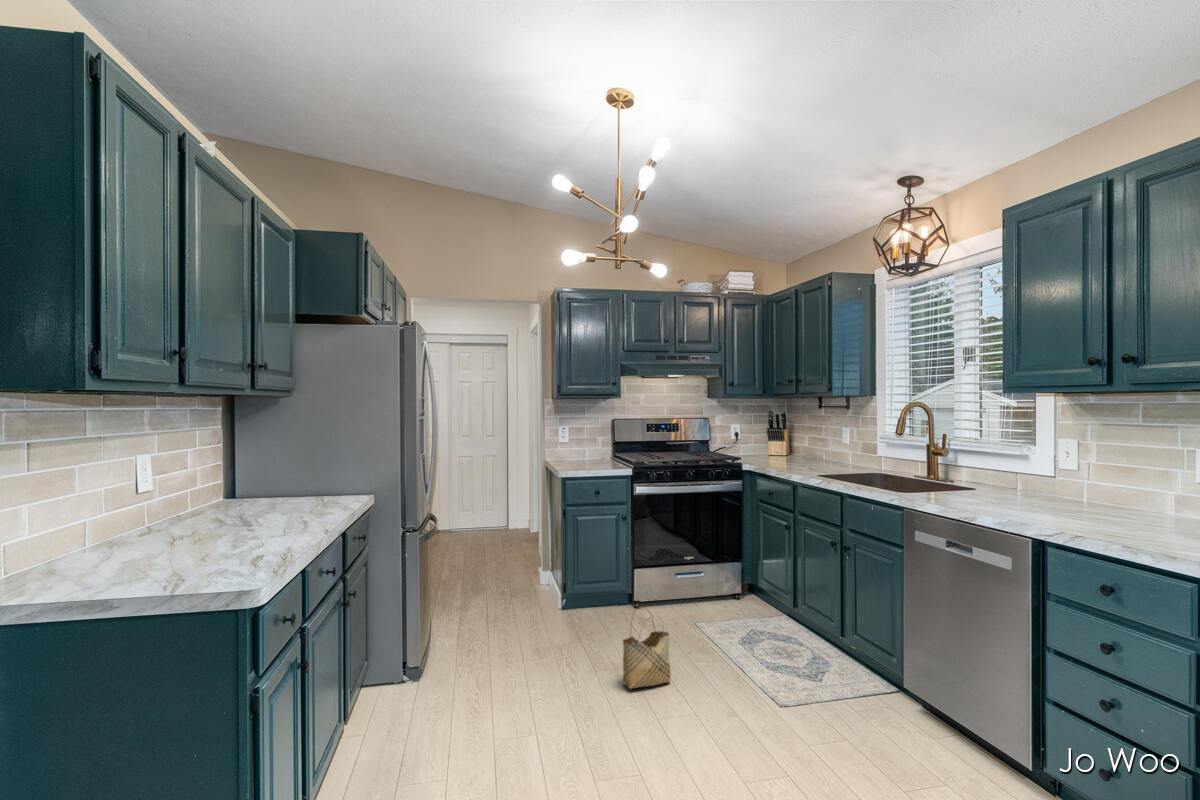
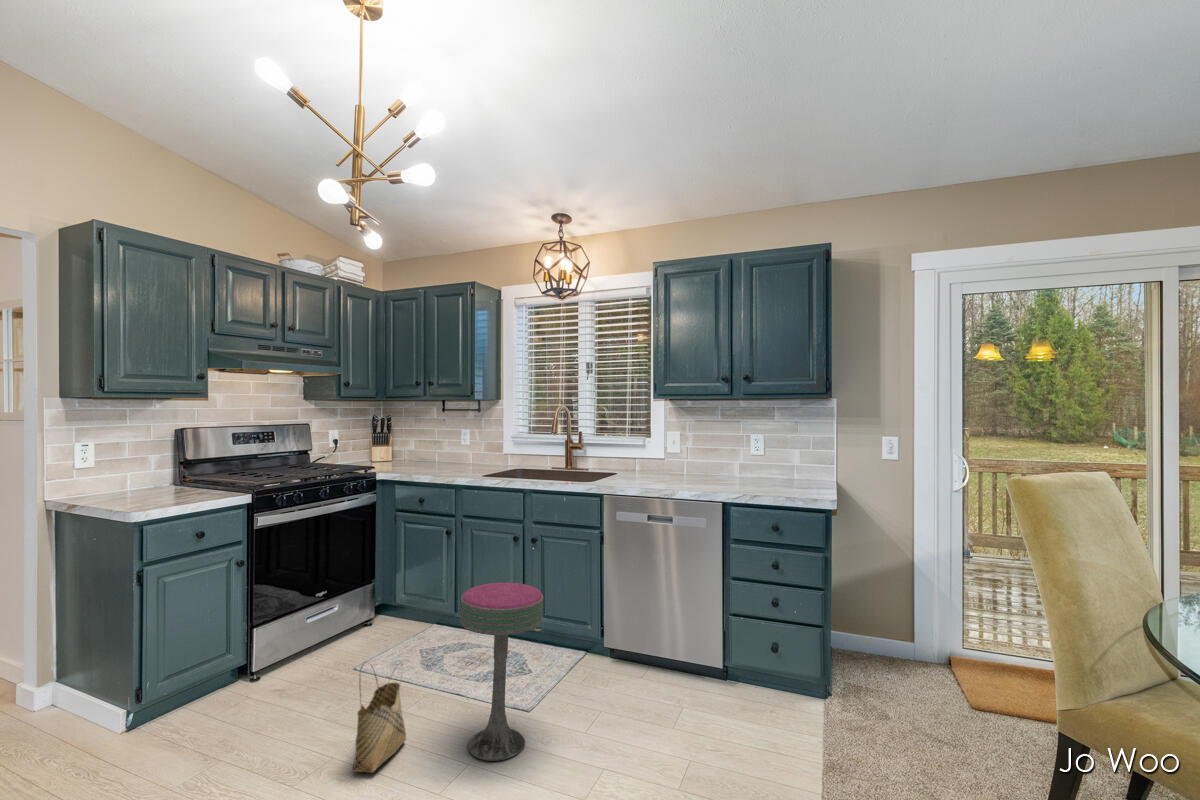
bar stool: none [690,572,768,735] -> present [460,583,543,761]

